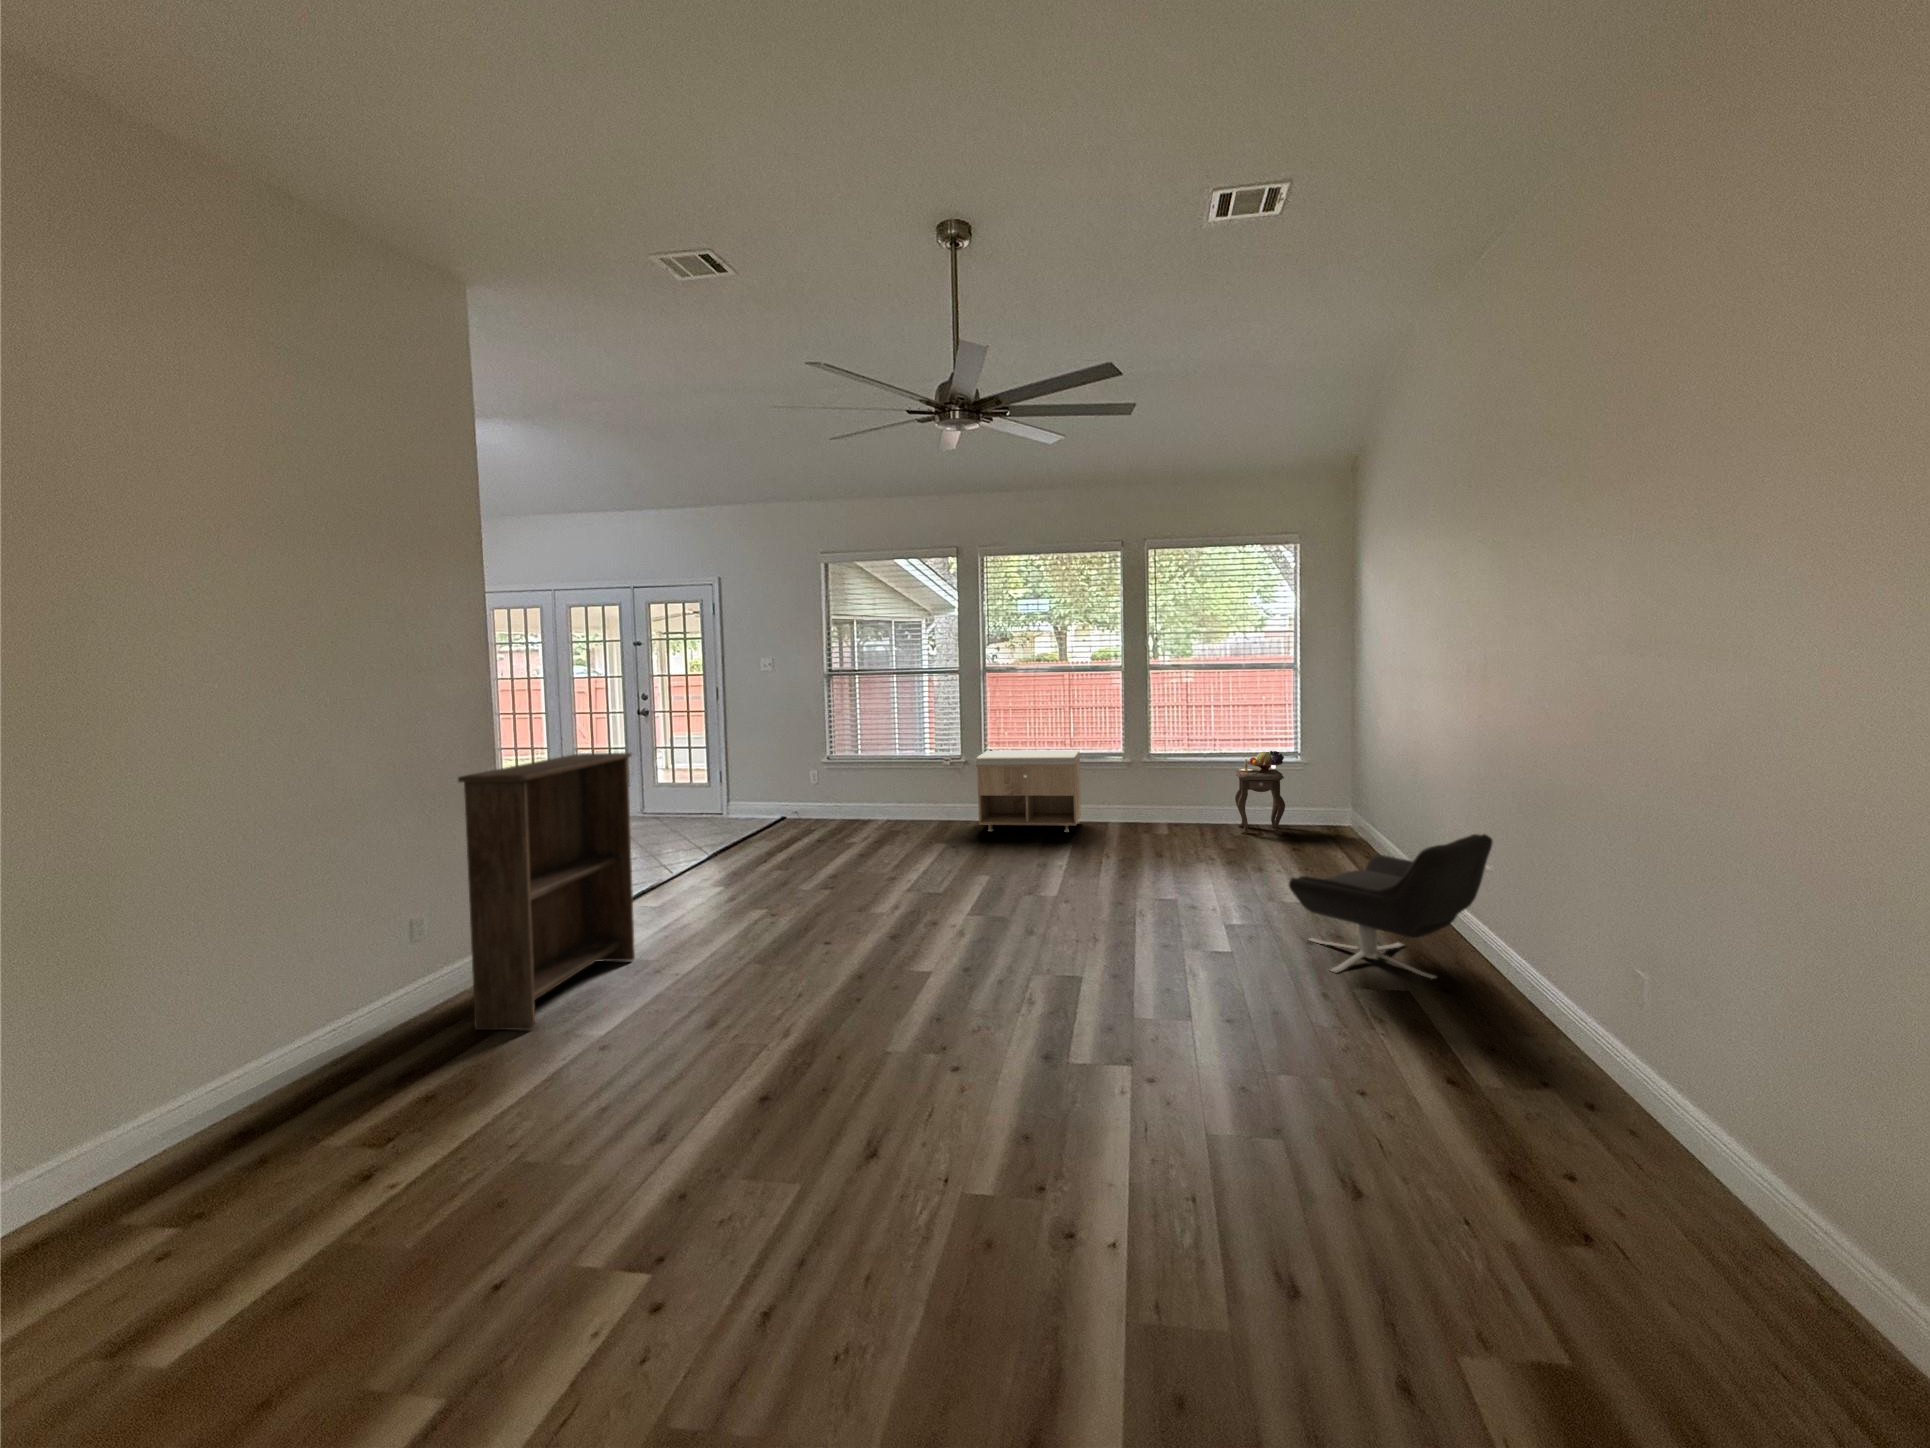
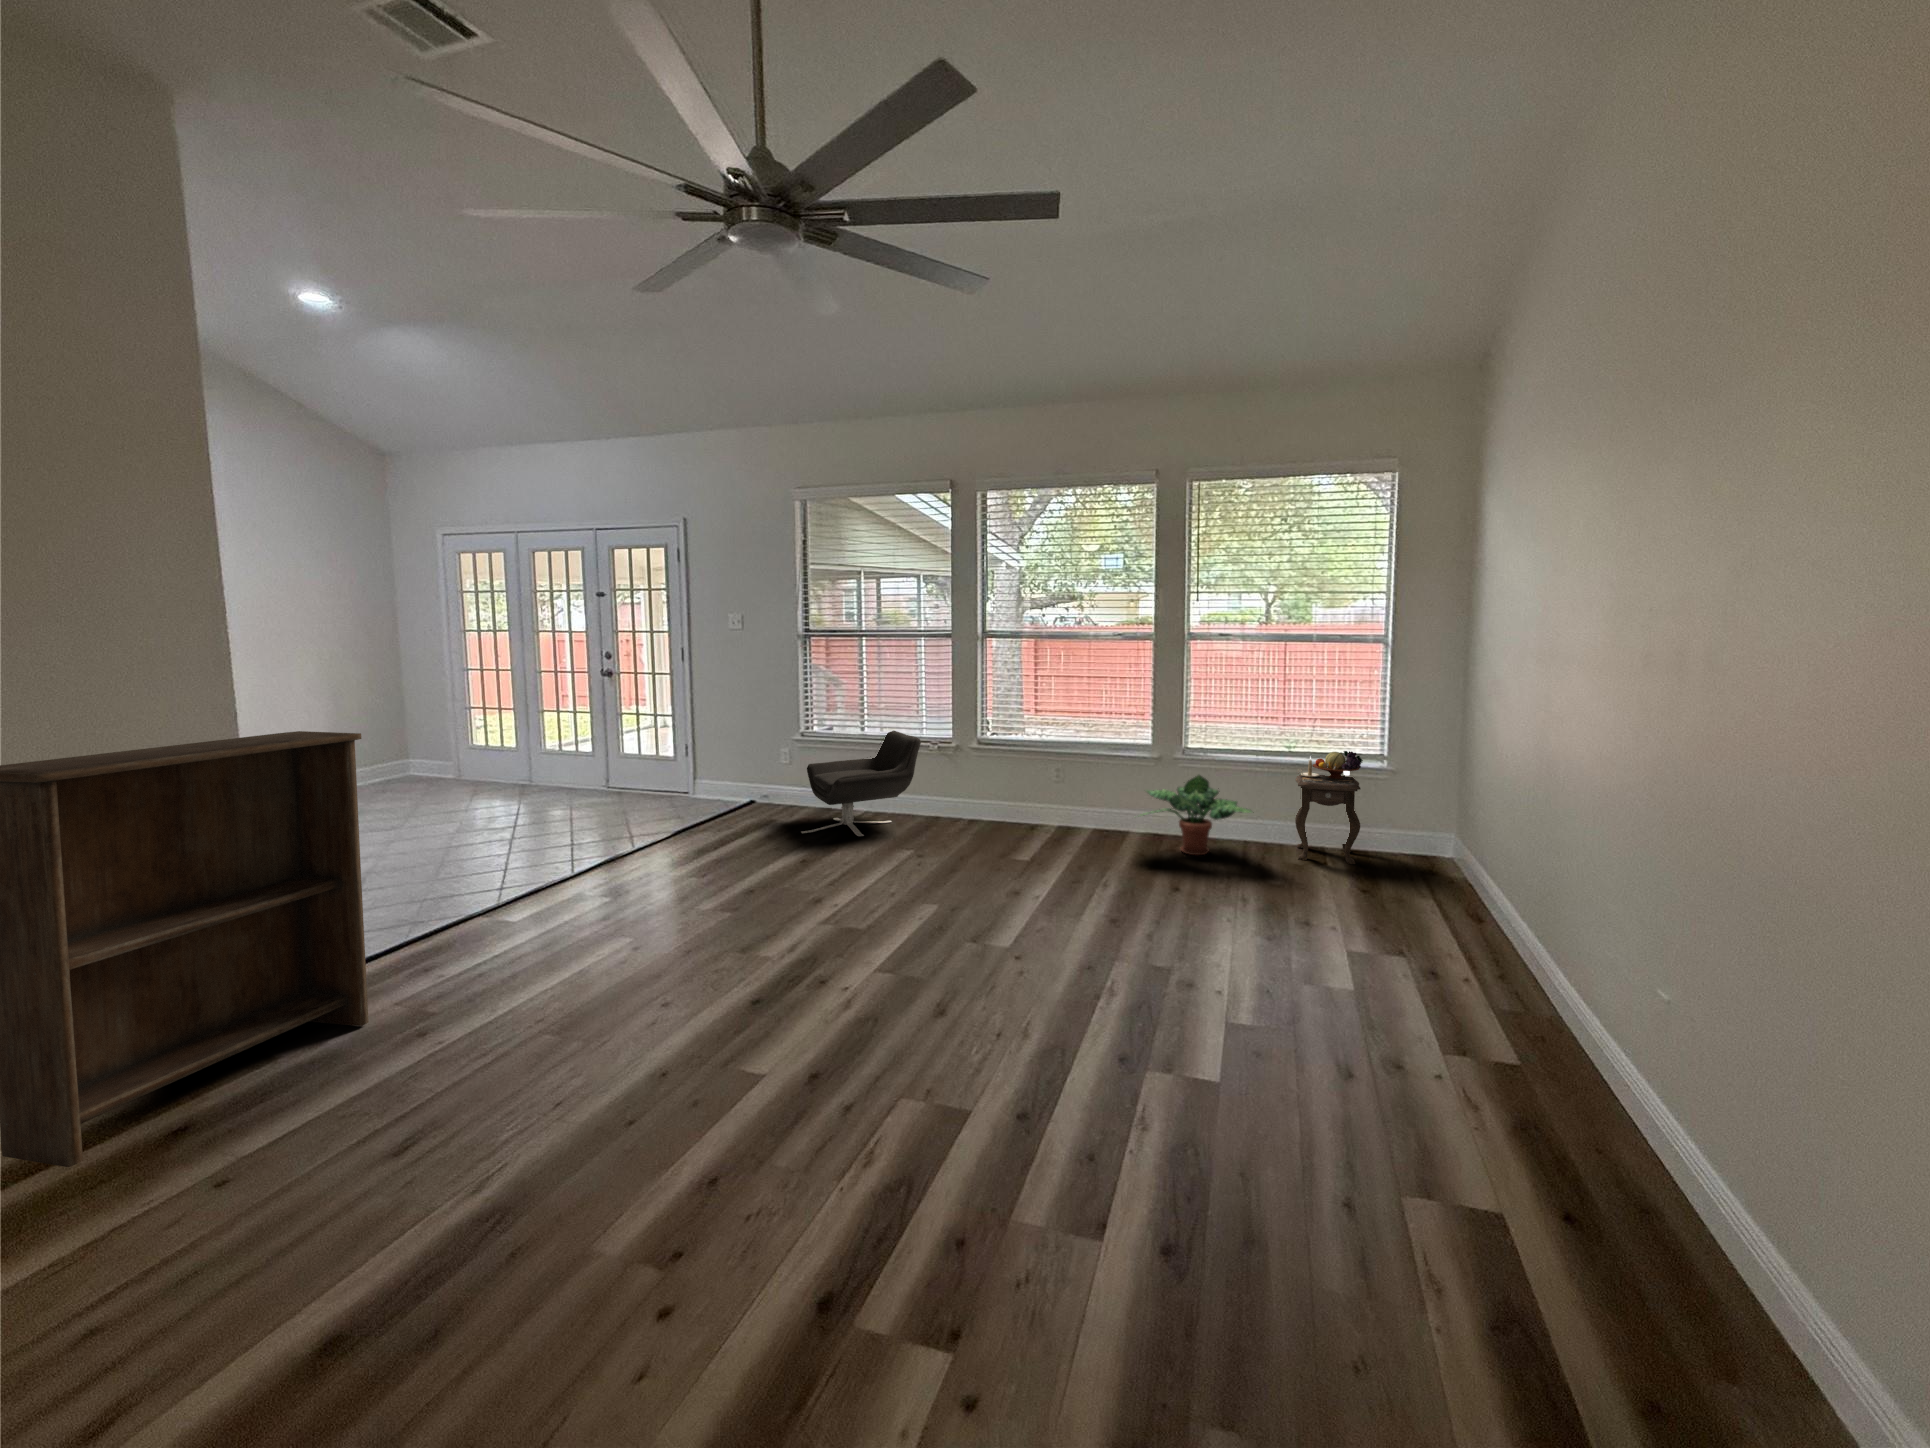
storage bench: present [976,751,1081,832] -> none [961,734,1097,842]
potted plant: none [1117,773,1209,835] -> present [1142,775,1252,855]
lounge chair: present [1289,834,1493,979] -> present [802,731,921,836]

